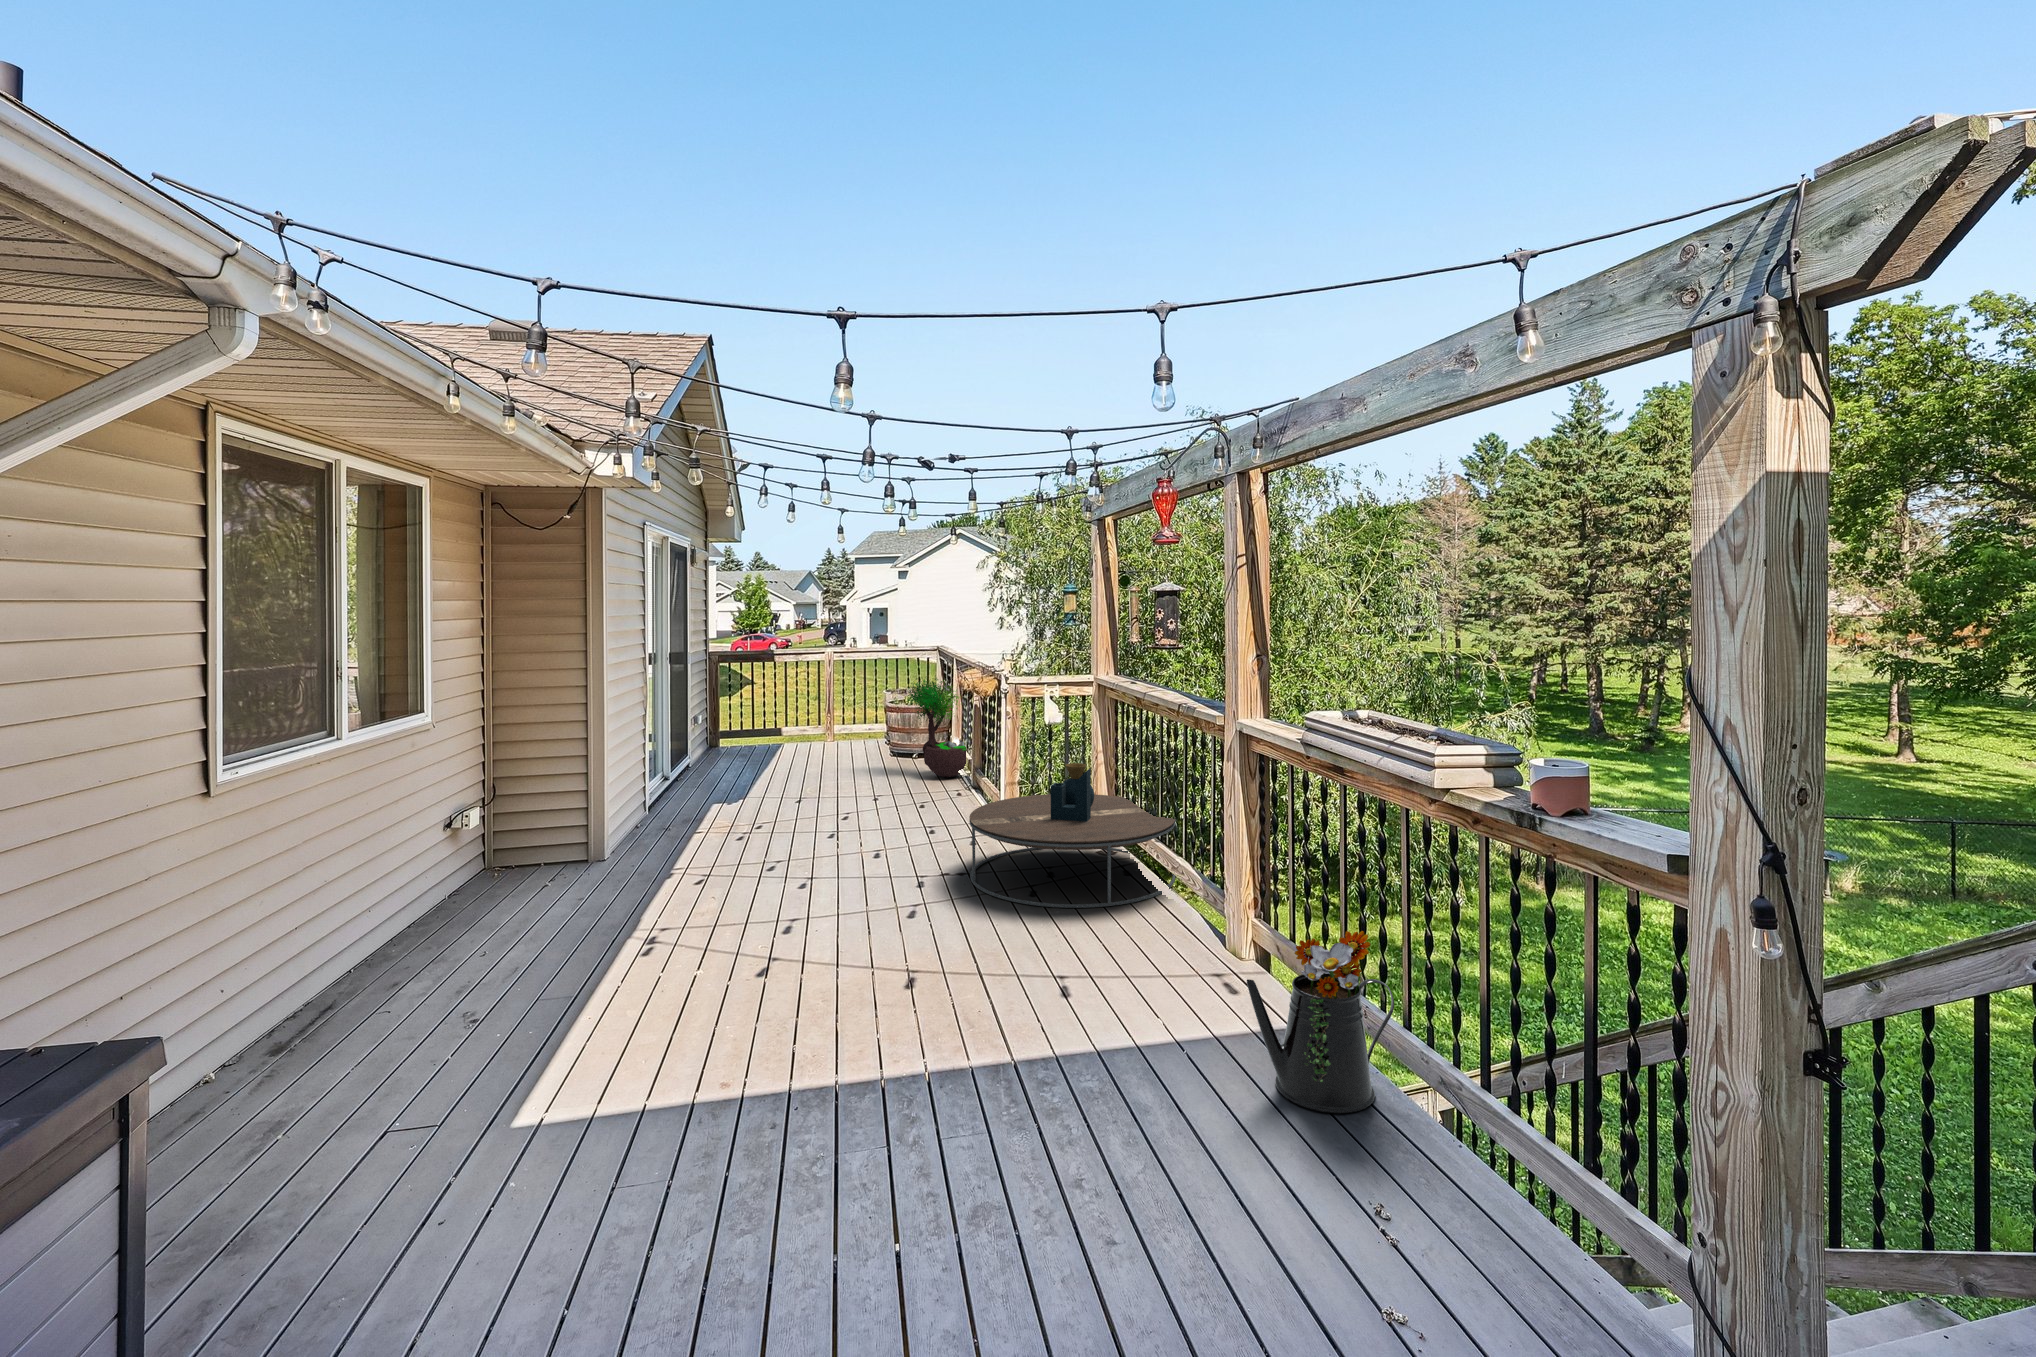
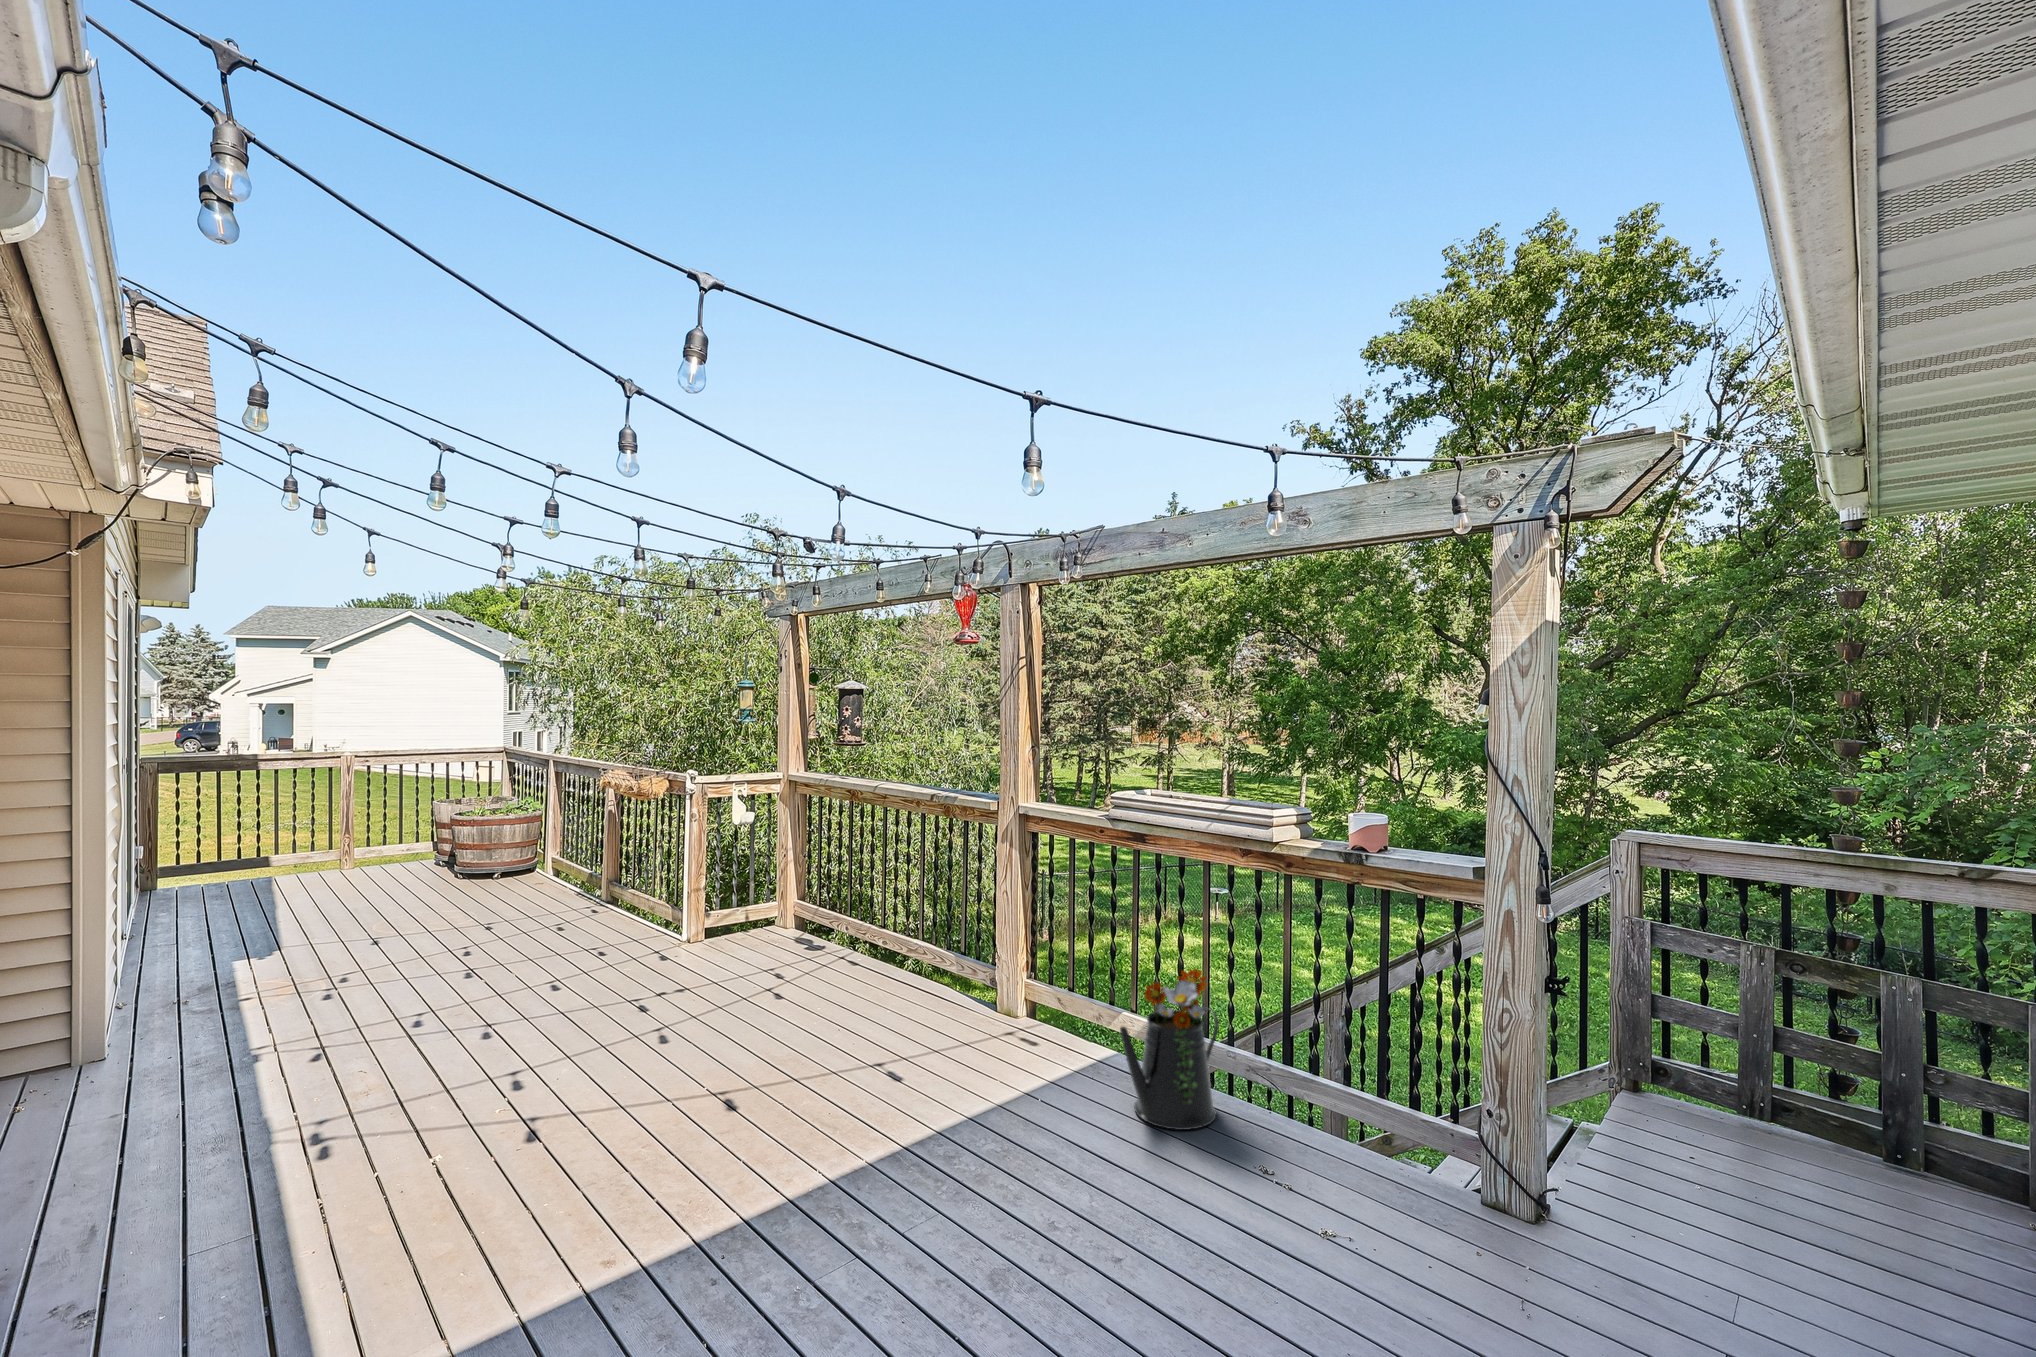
potted tree: present [908,678,966,777] -> none [507,775,588,895]
coffee table: present [969,763,1176,908] -> none [686,860,901,1011]

